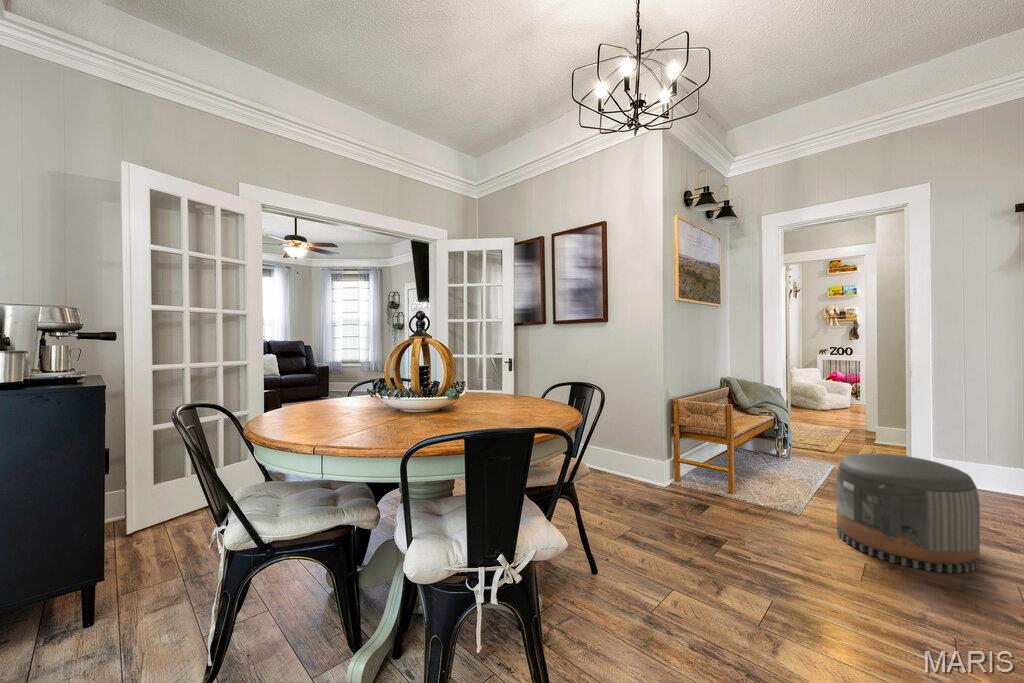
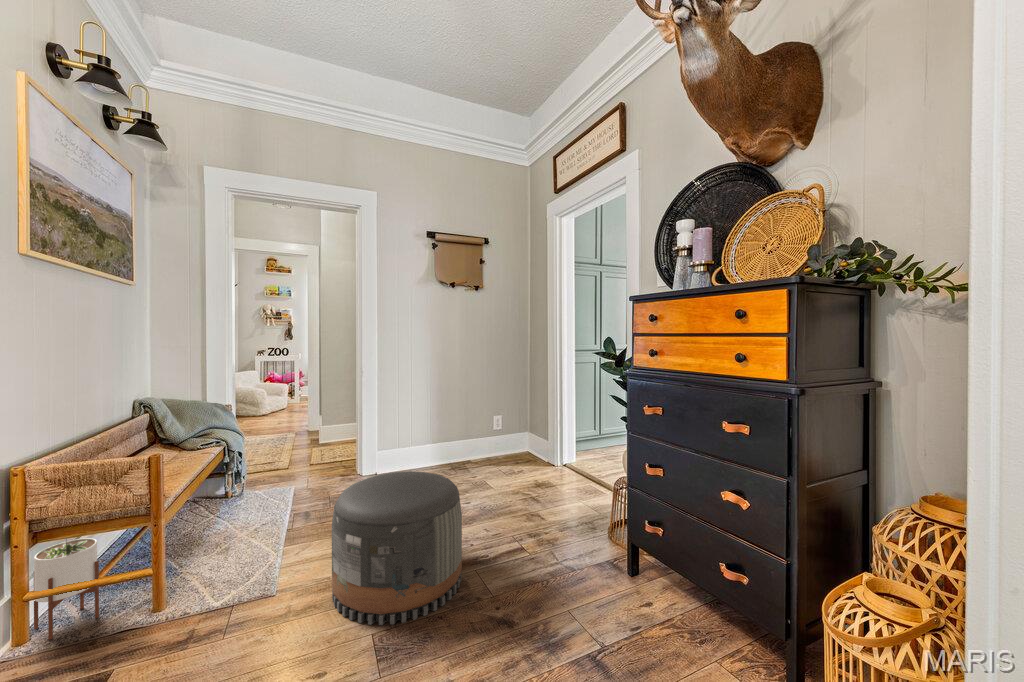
potted plant: none [681,411,705,486] -> present [34,538,99,640]

